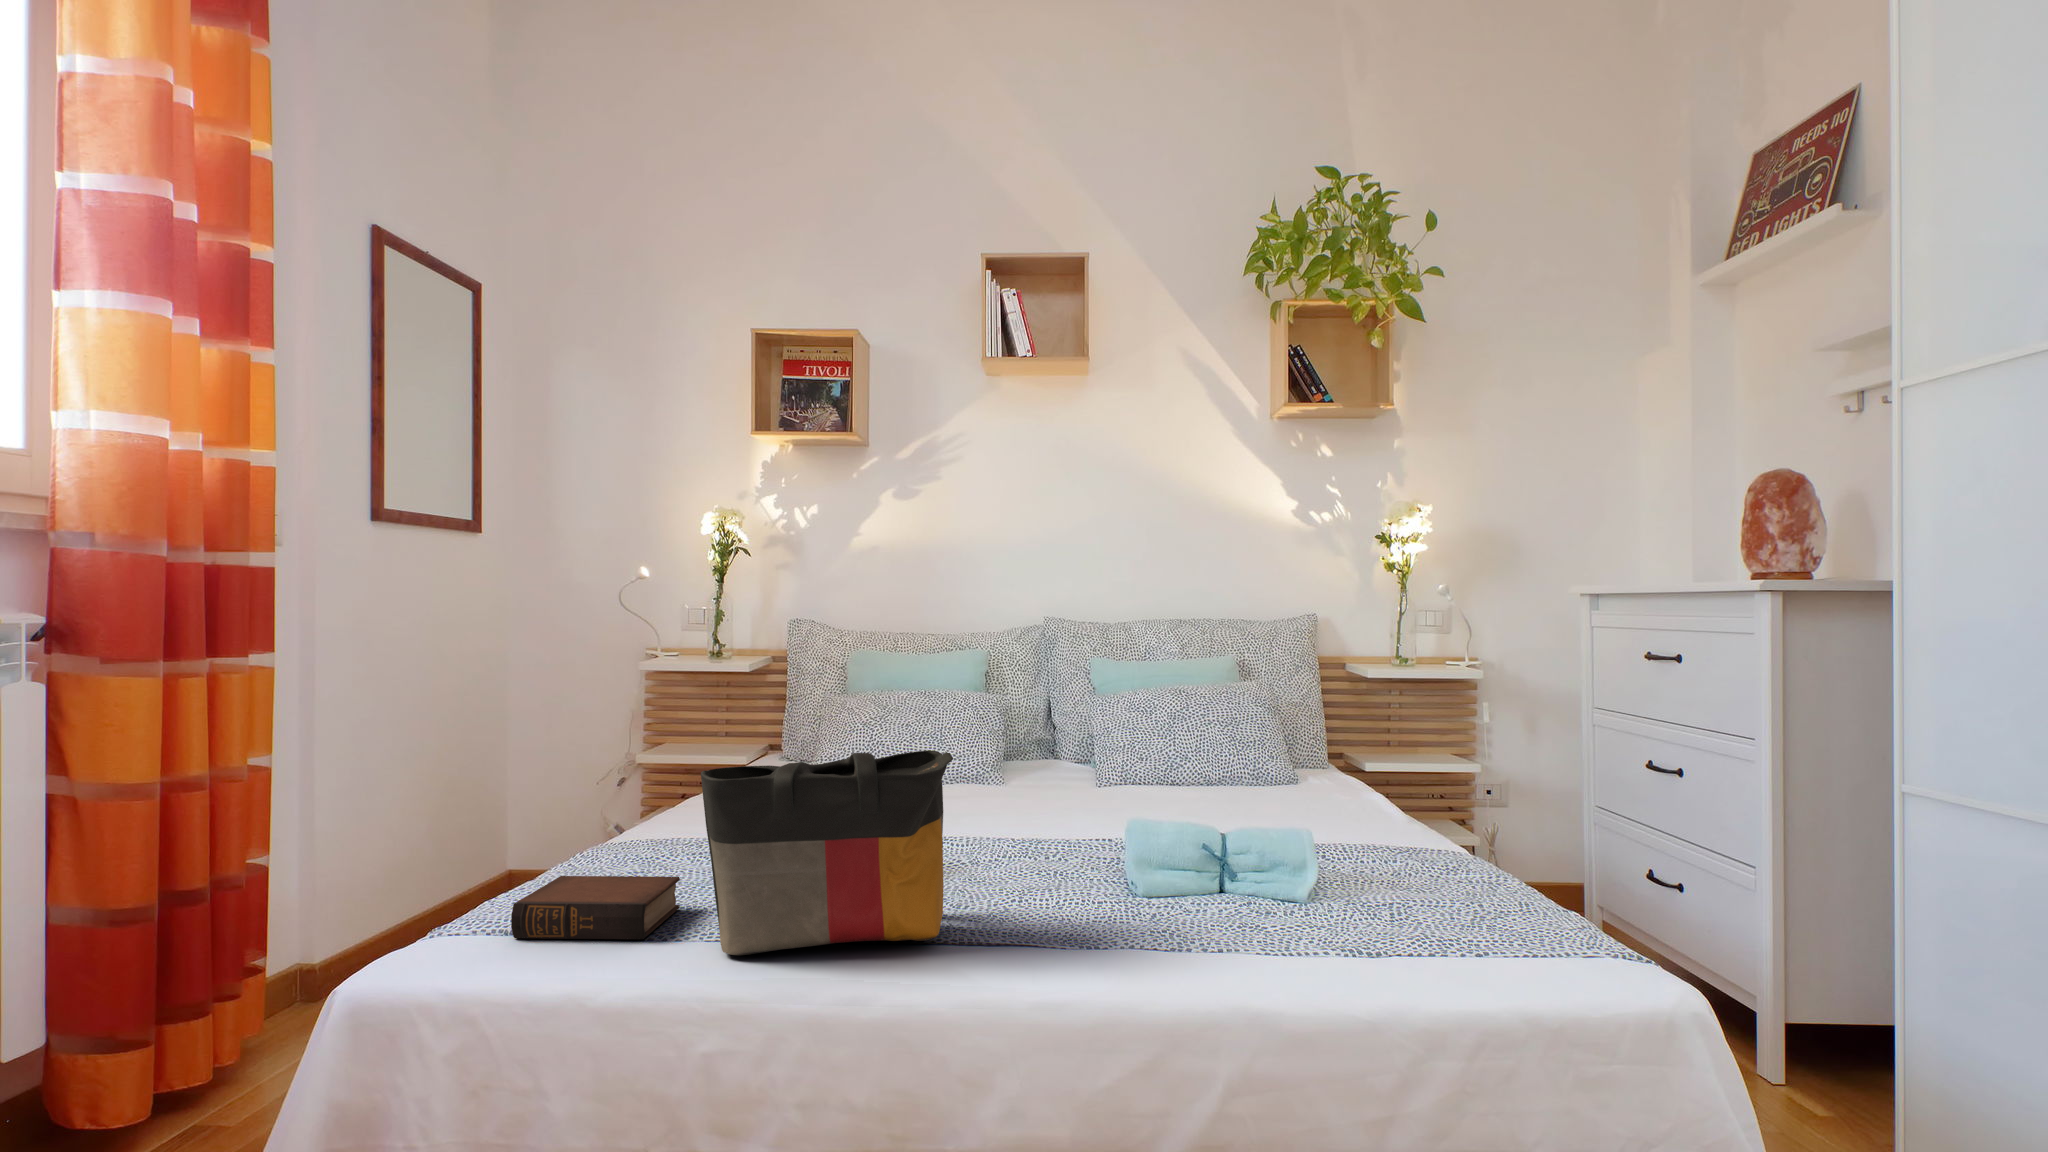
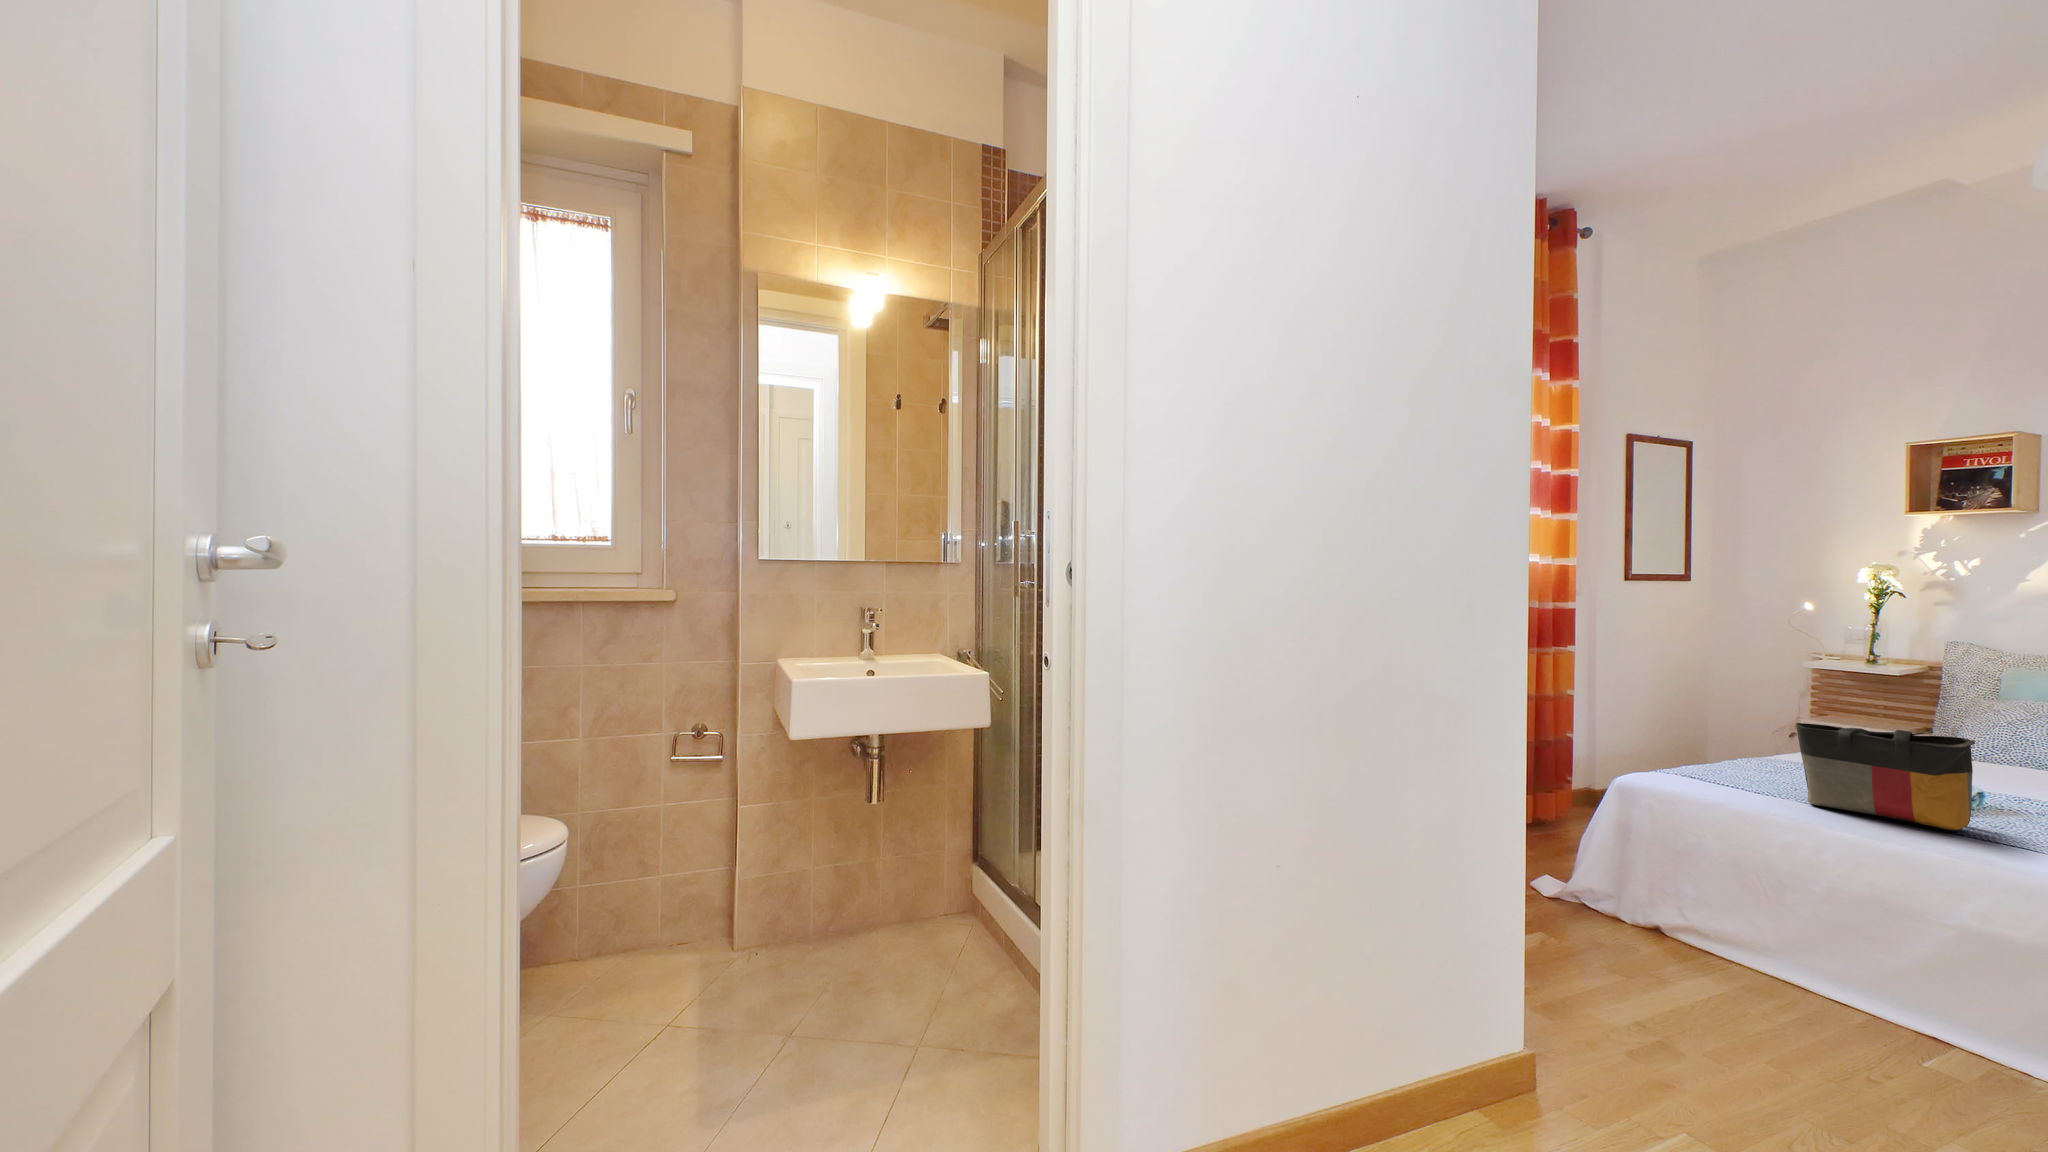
book: present [511,876,680,939] -> none [1697,757,1792,789]

